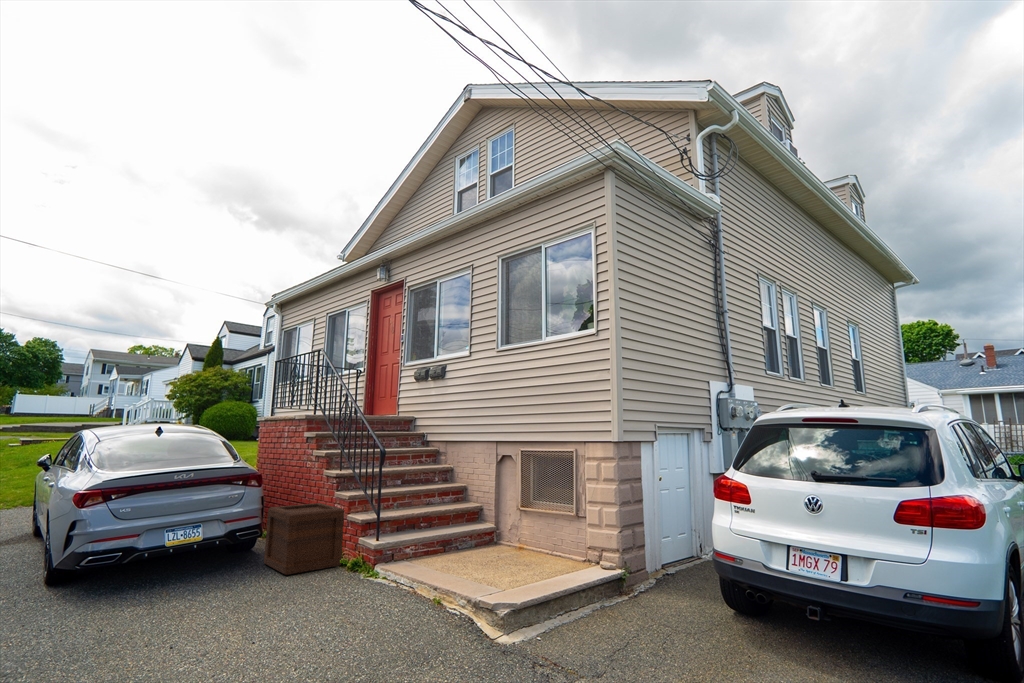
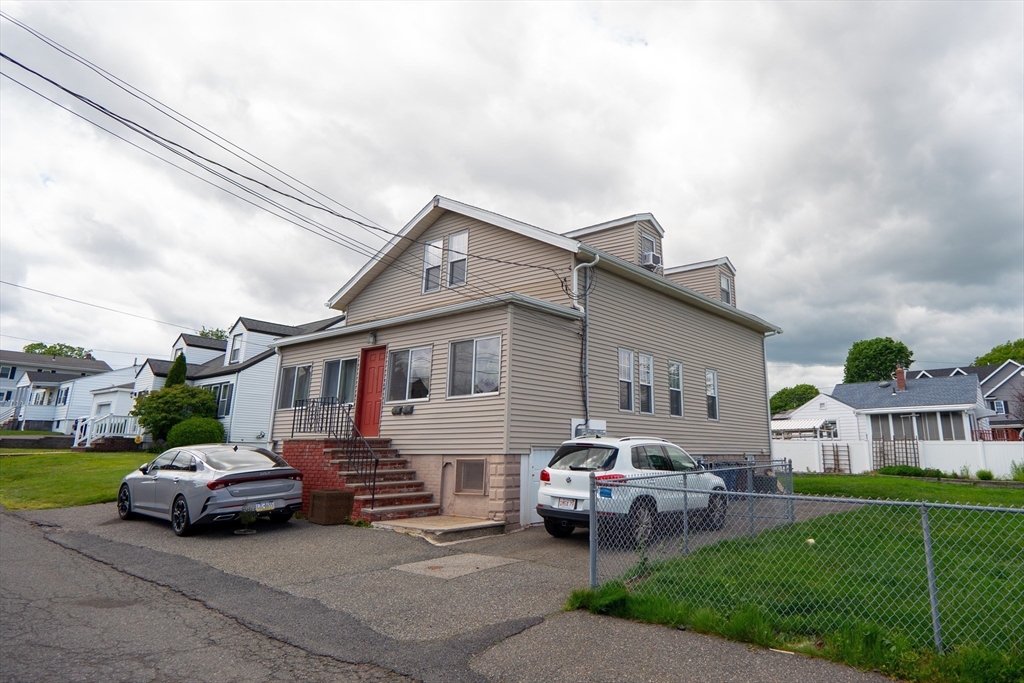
potted tree: none [84,533,141,613] -> present [235,501,256,534]

